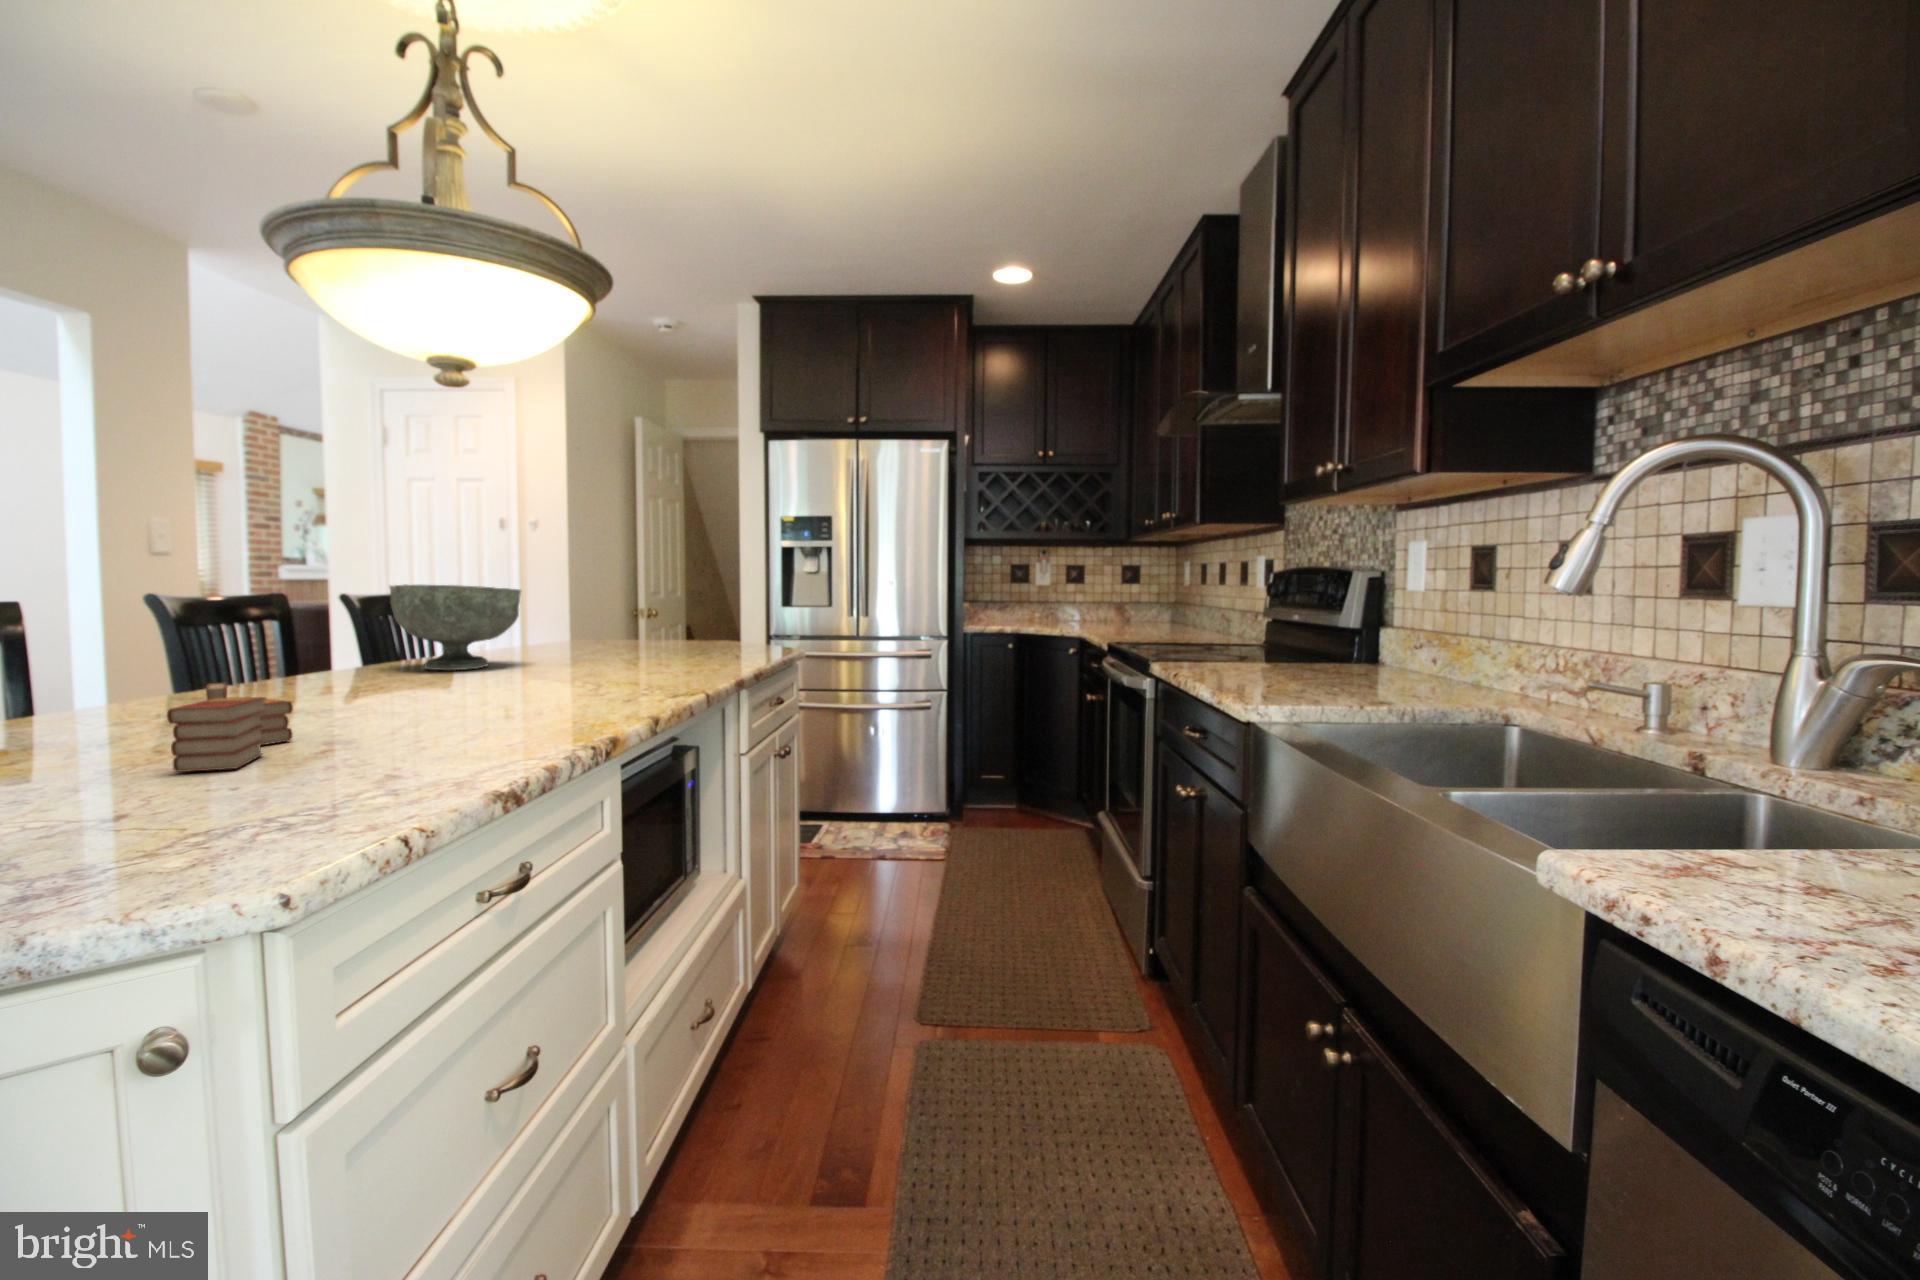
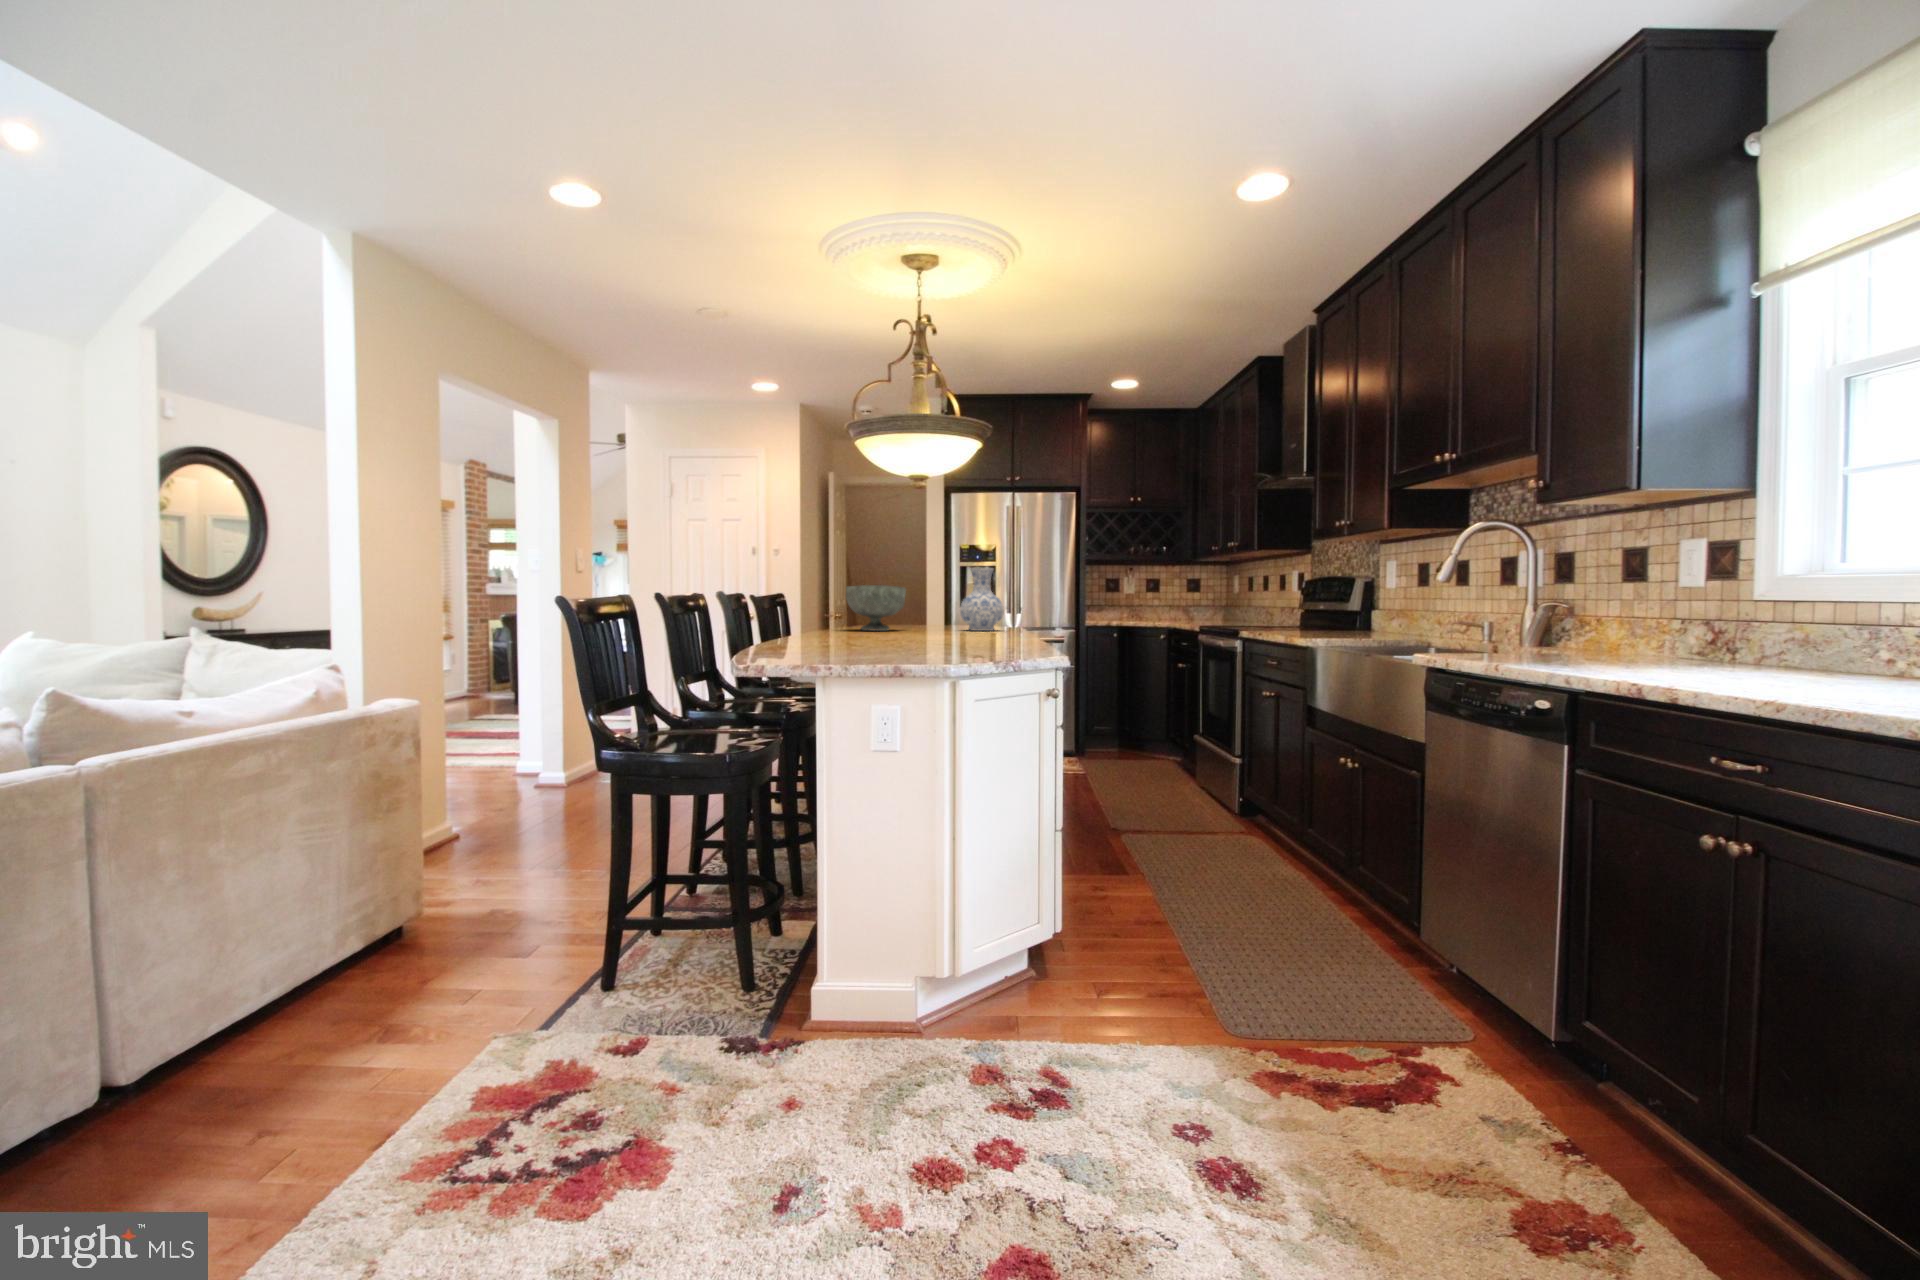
vase: none [623,552,708,669] -> present [960,568,1004,631]
book: present [167,682,293,772] -> none [906,617,956,645]

